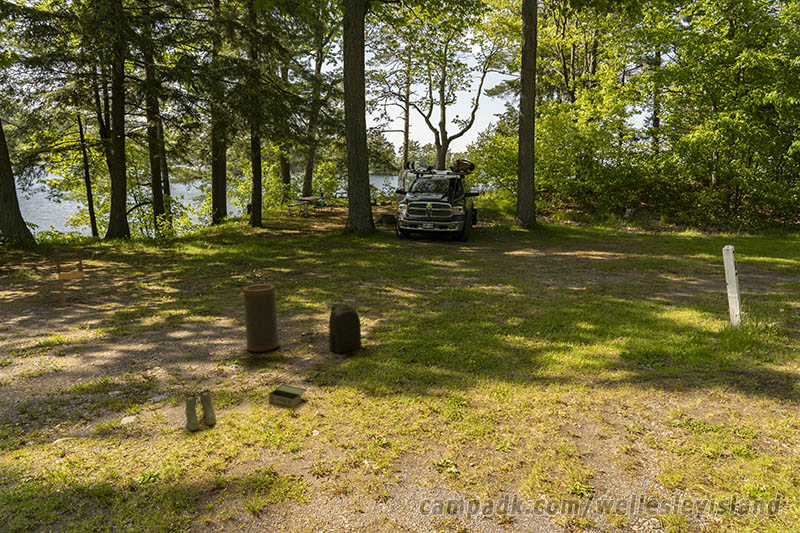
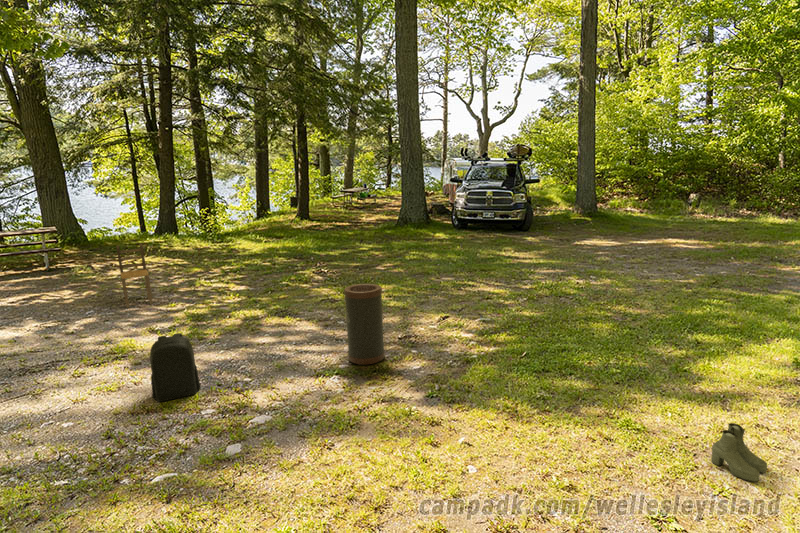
backpack: present [329,304,361,353] -> present [150,333,200,402]
toolbox: present [269,384,307,407] -> none [408,413,455,447]
boots: present [186,391,216,431] -> present [711,423,767,482]

